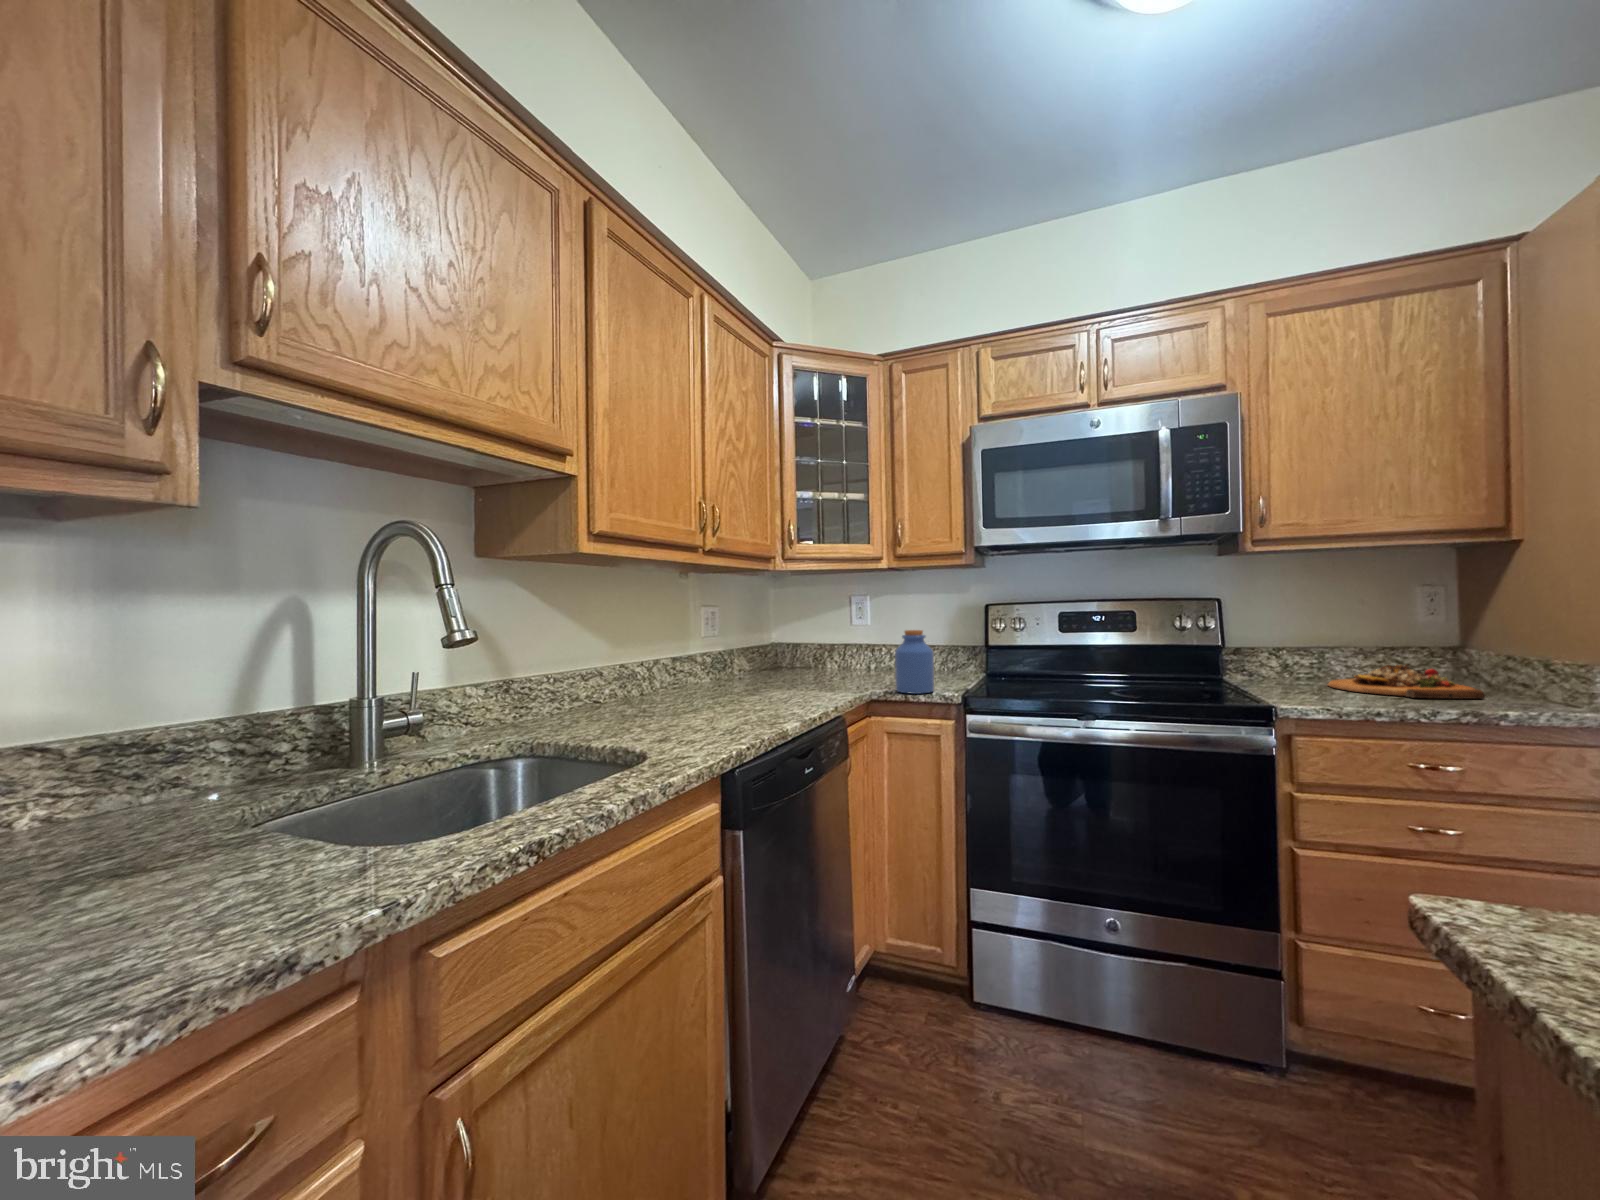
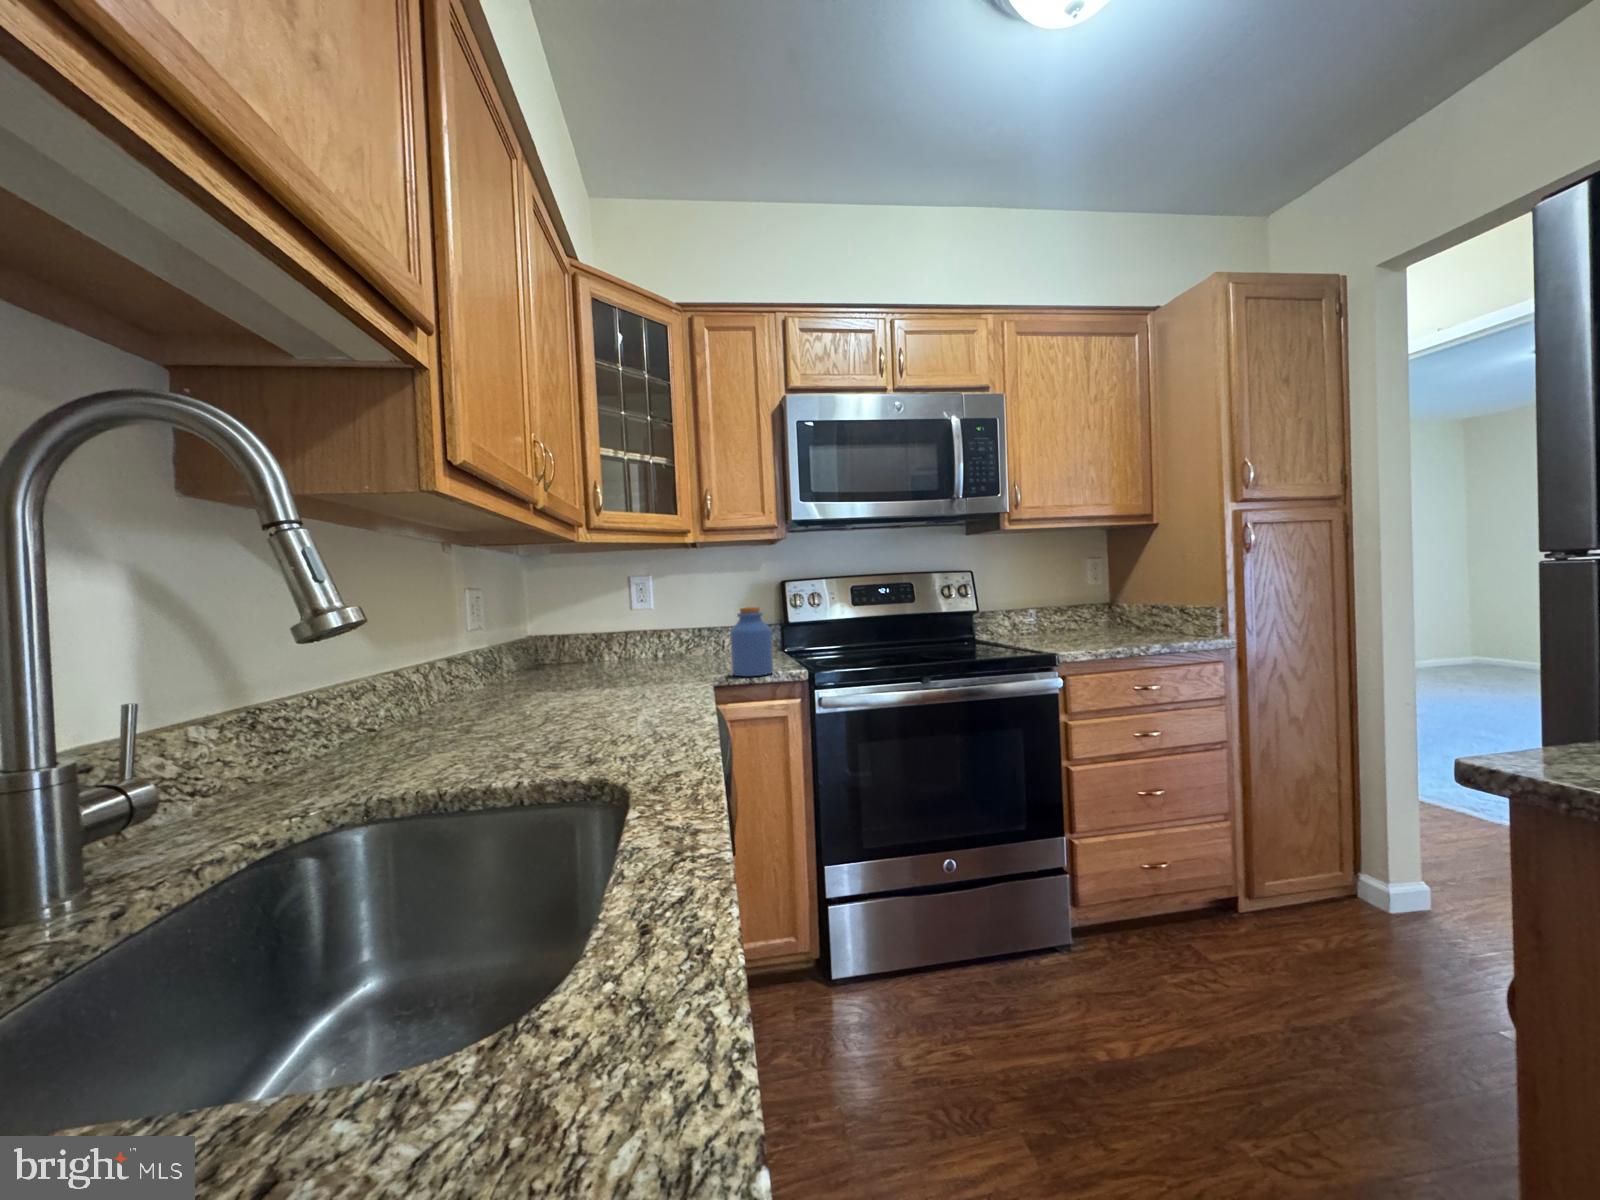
cutting board: present [1328,665,1485,699] -> none [1051,617,1150,641]

